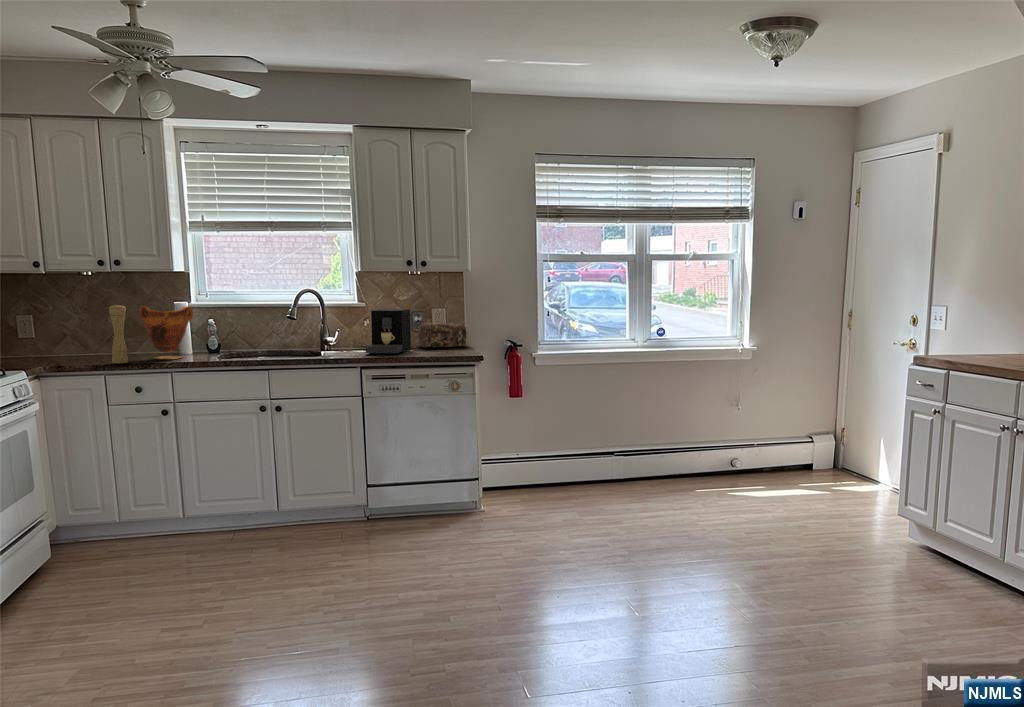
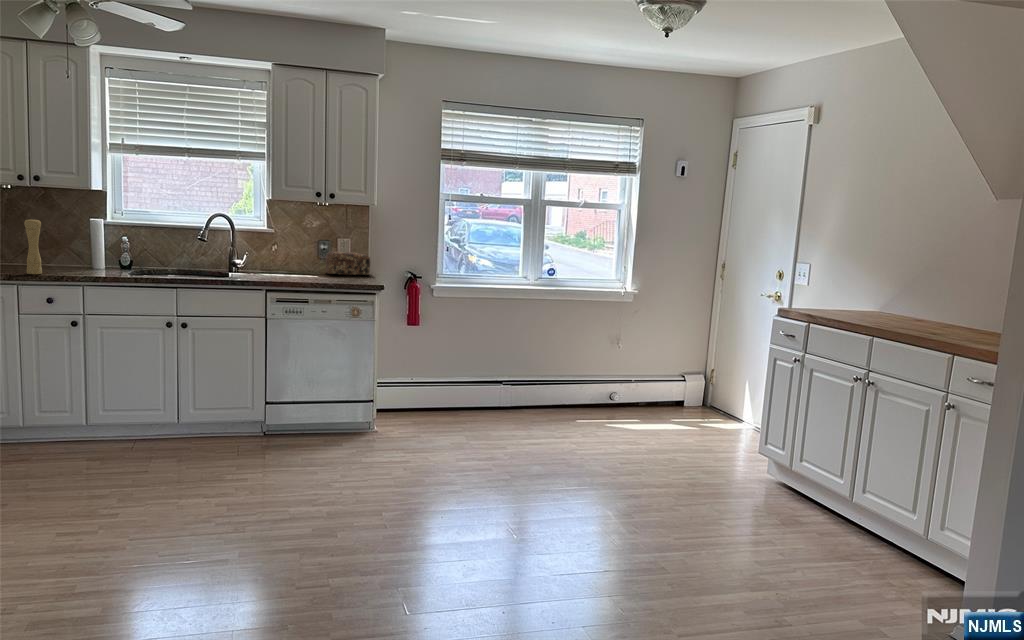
vase: present [139,306,193,359] -> none [54,222,108,273]
coffee maker: present [366,309,411,353] -> none [272,237,318,278]

